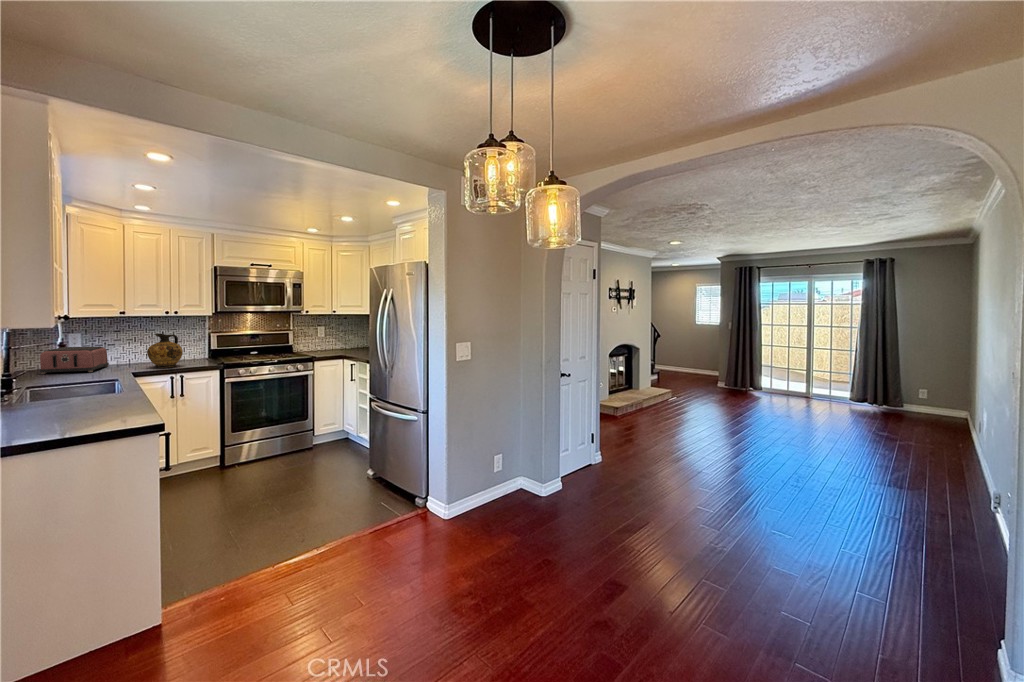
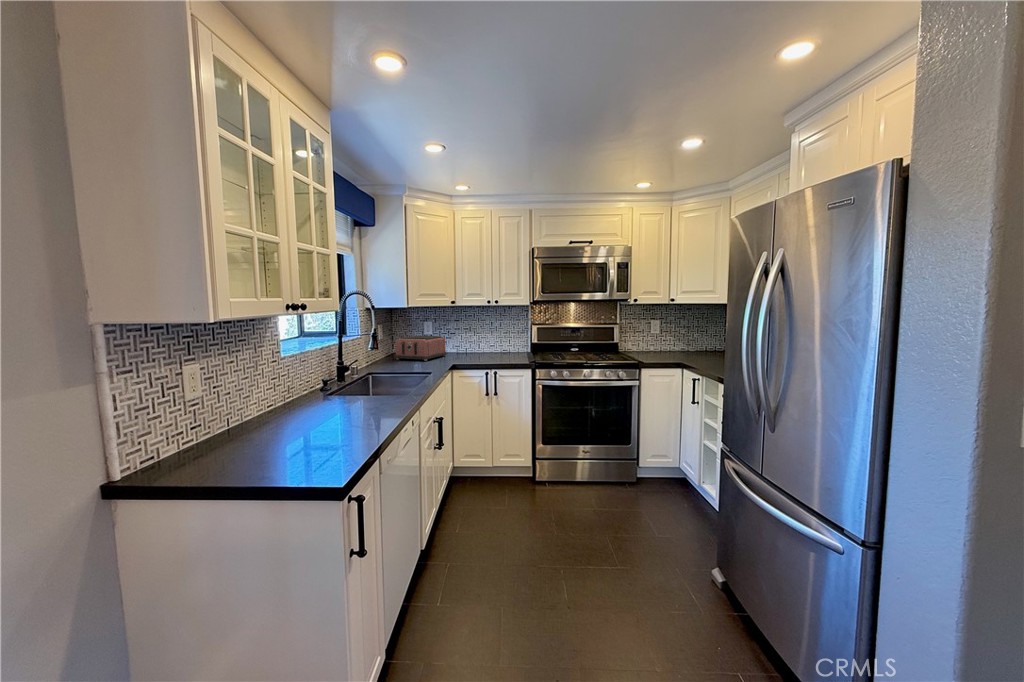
ceramic jug: present [147,333,183,368] -> none [469,324,499,361]

